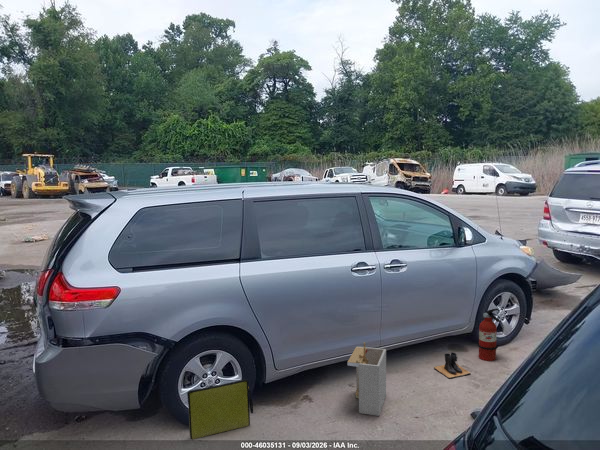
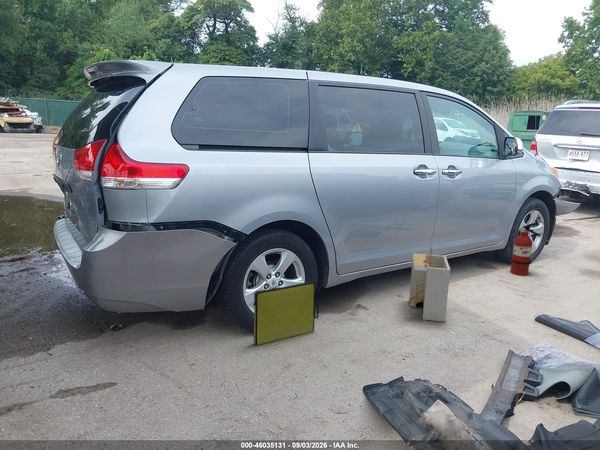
boots: present [434,352,470,378] -> none [474,265,513,289]

